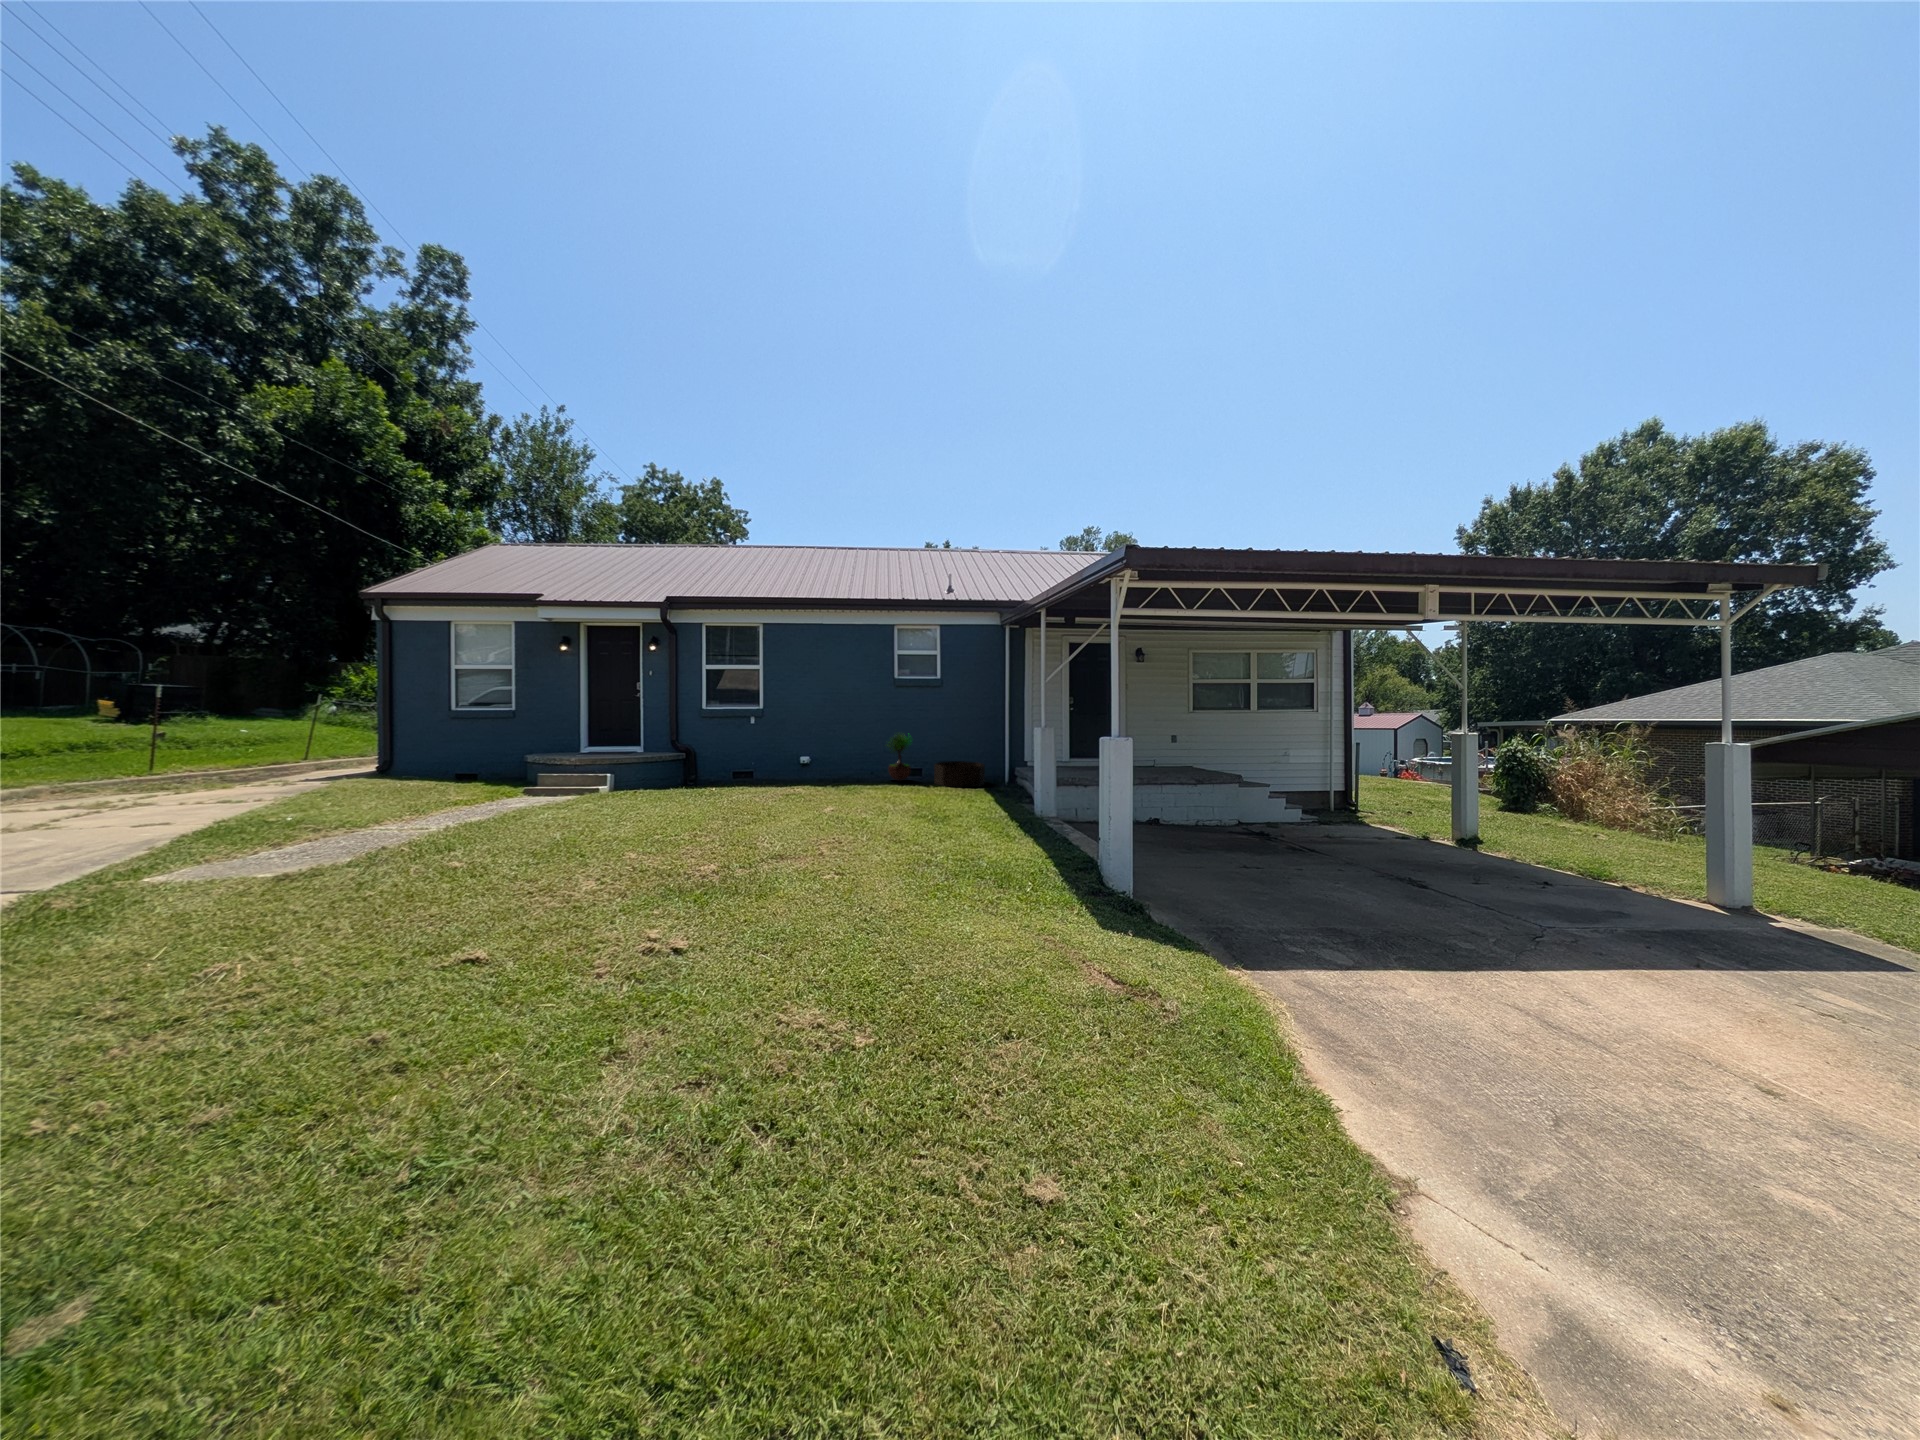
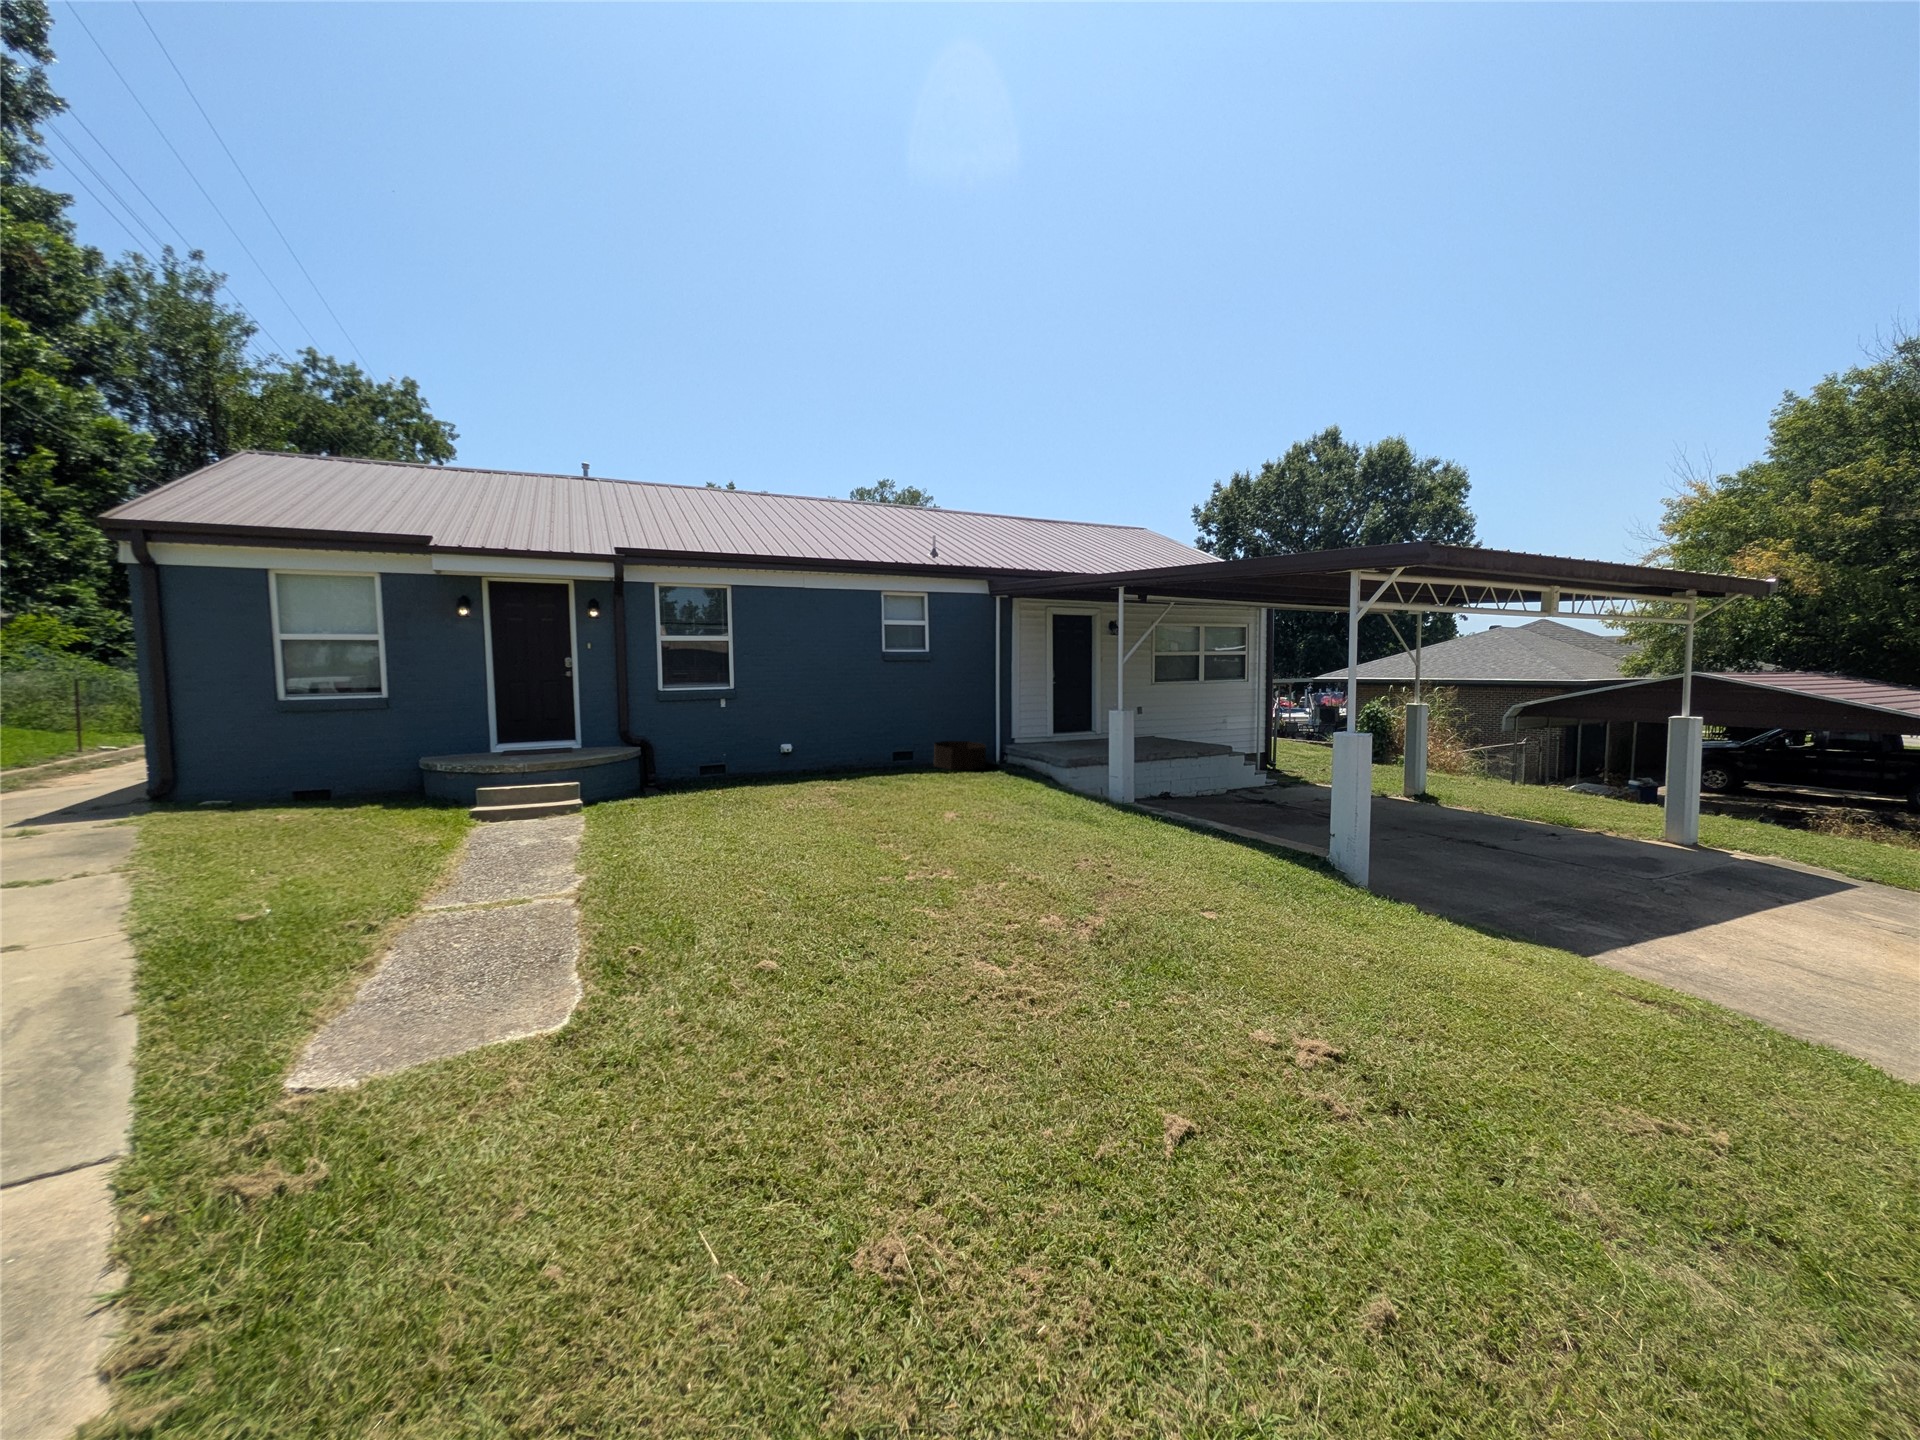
potted tree: present [887,734,912,780] -> none [881,709,914,765]

